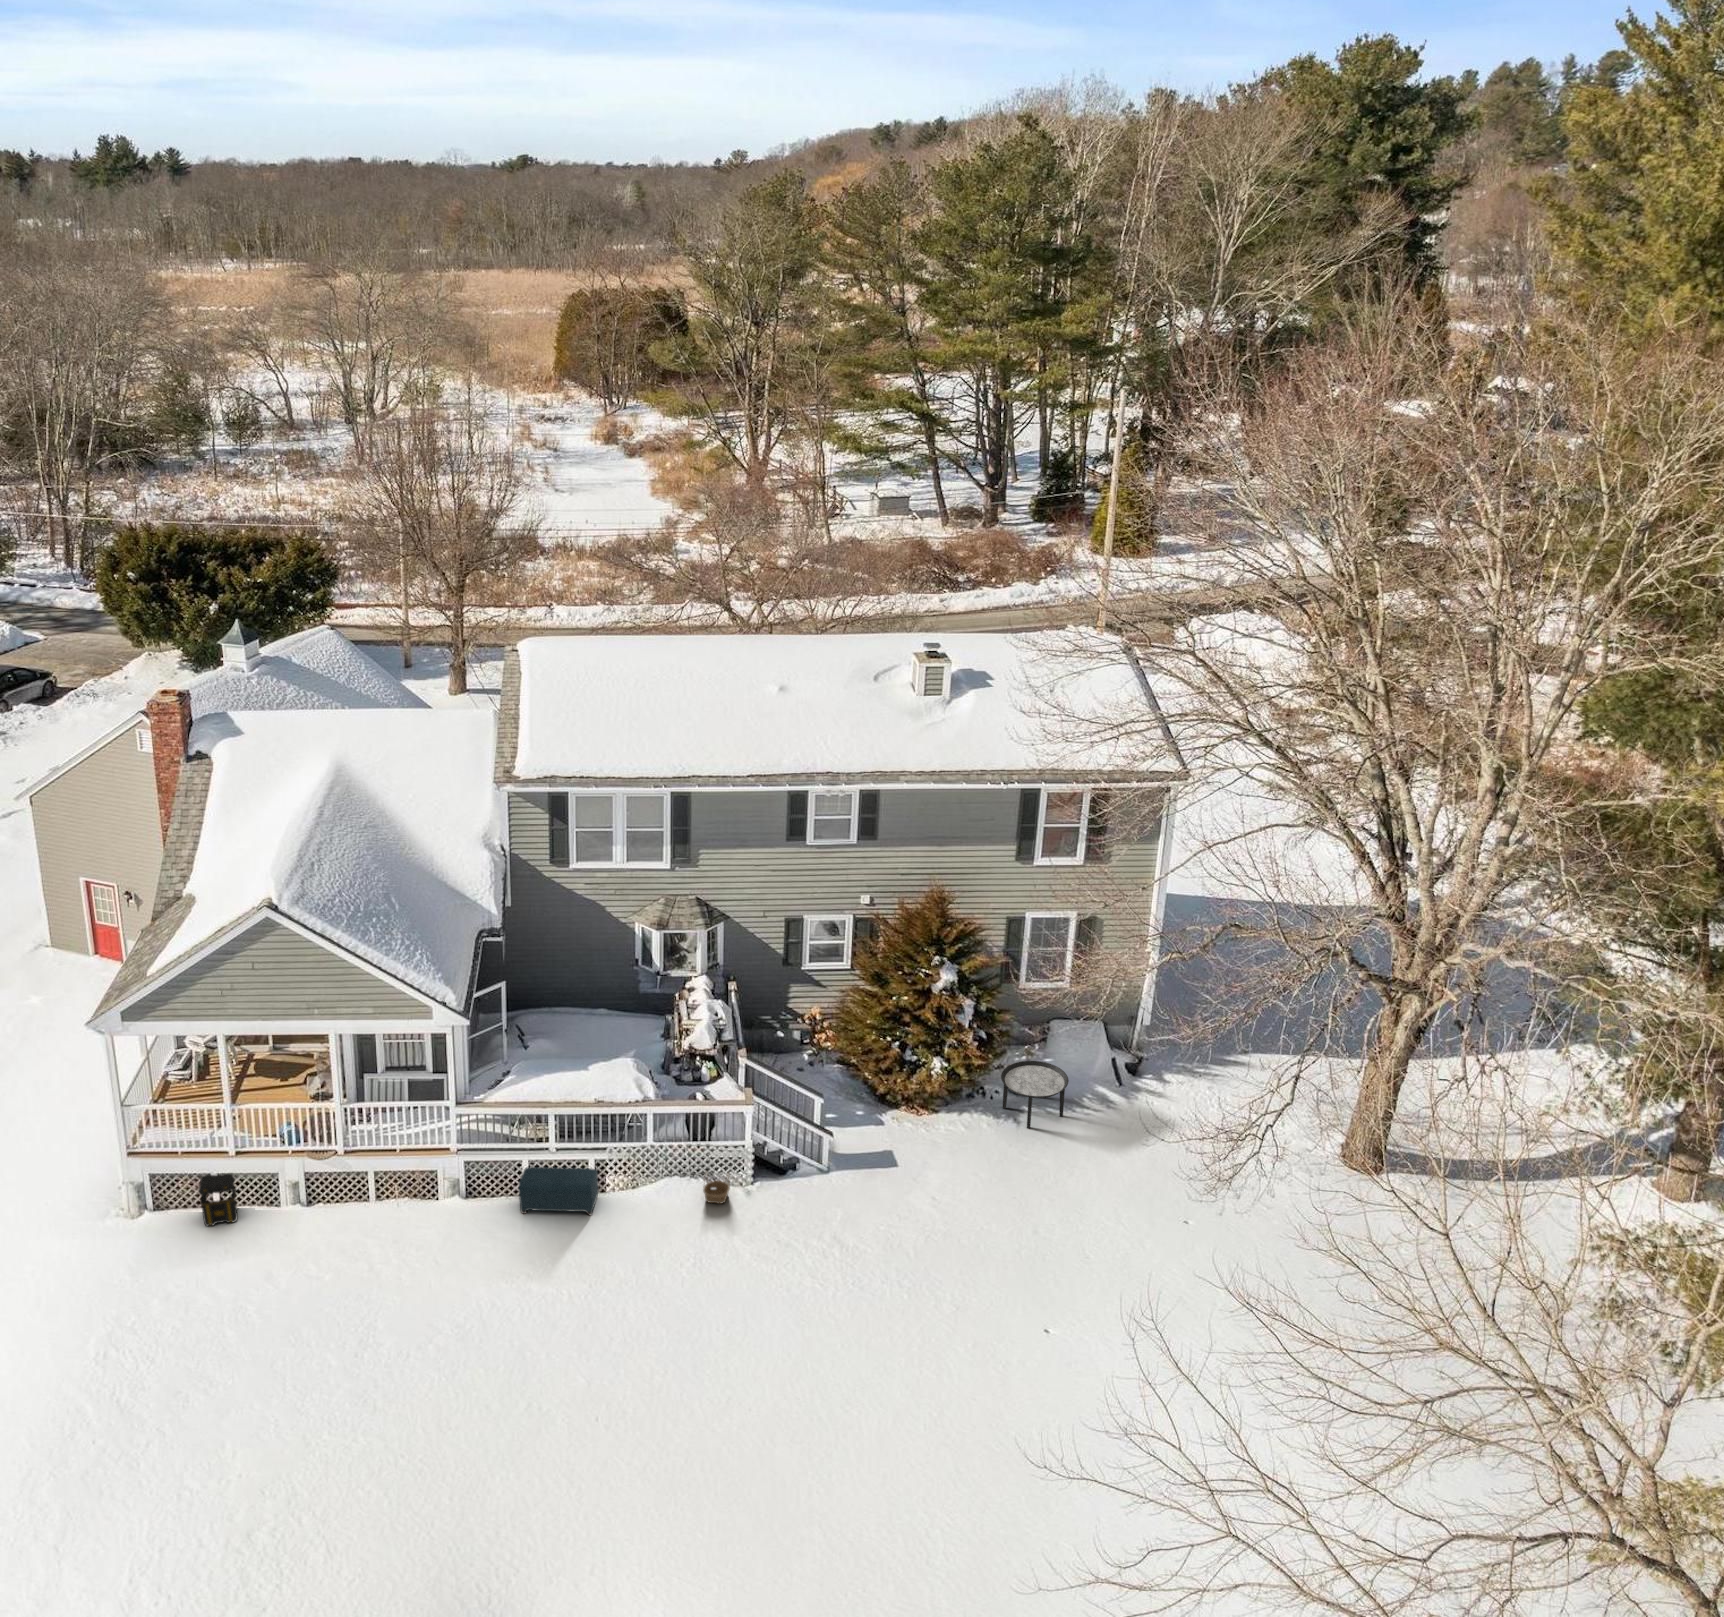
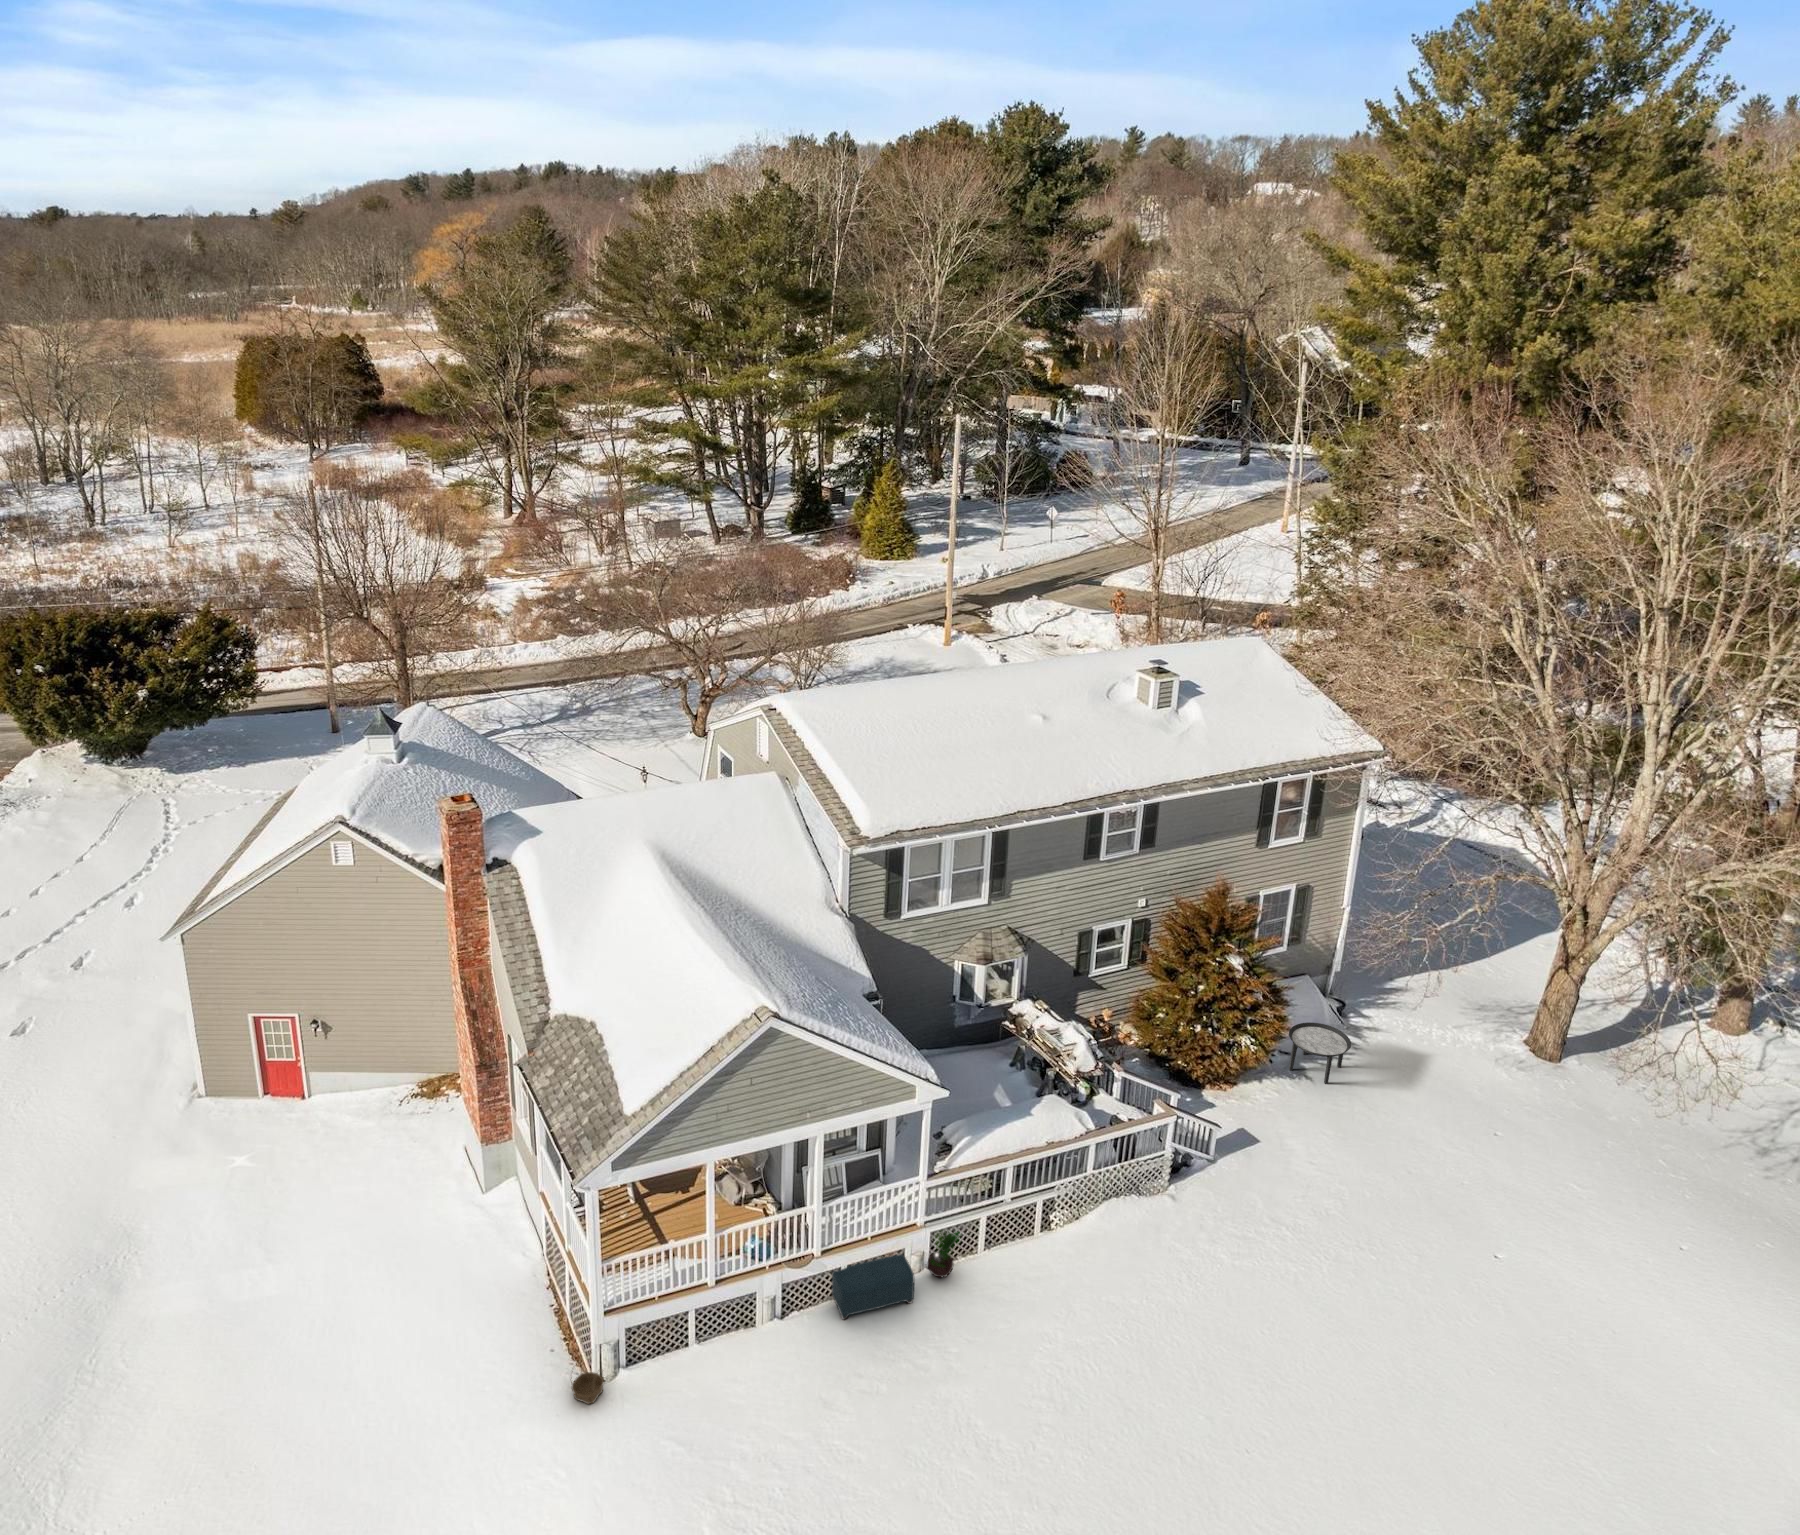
potted tree: none [447,1158,482,1206] -> present [928,1232,959,1277]
bench: present [519,1167,598,1215] -> present [832,1254,914,1320]
toolbox: present [199,1174,238,1226] -> none [688,1301,734,1369]
basket: present [703,1181,730,1204] -> present [571,1372,604,1404]

